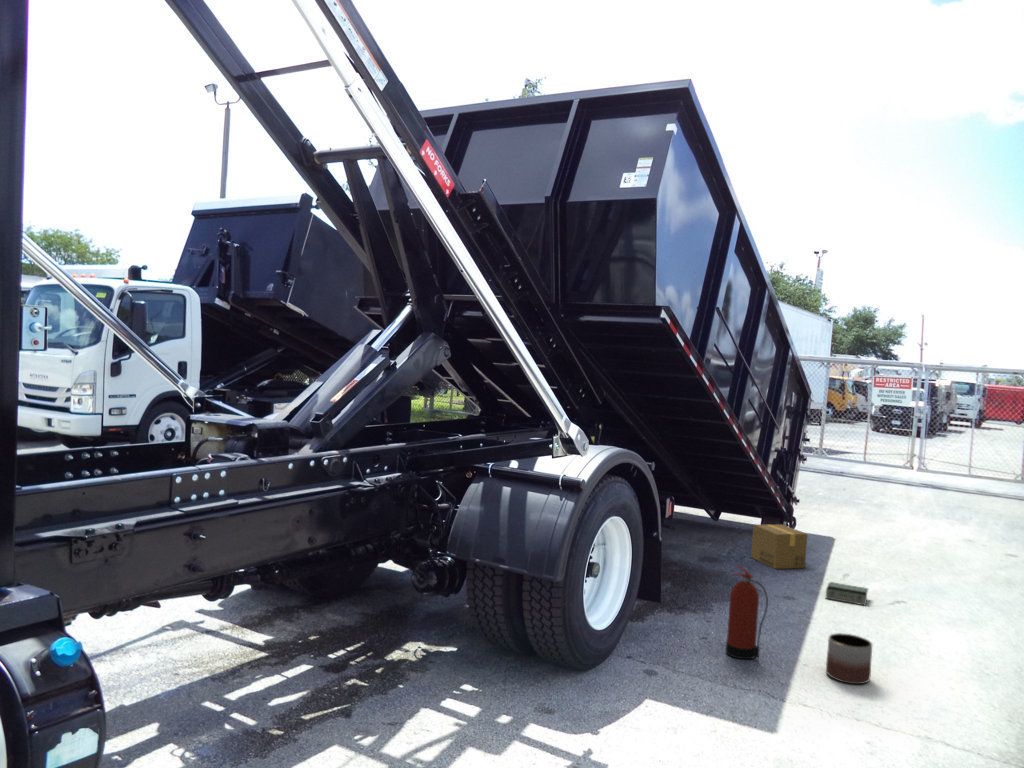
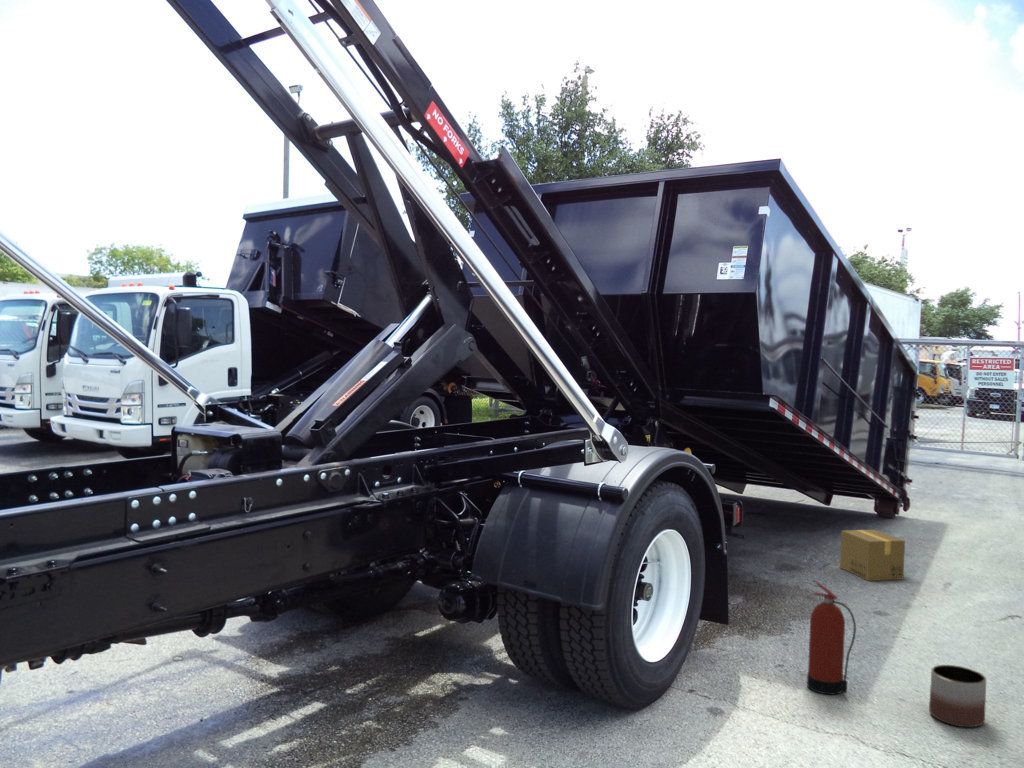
toolbox: present [825,582,868,605] -> none [928,597,980,625]

